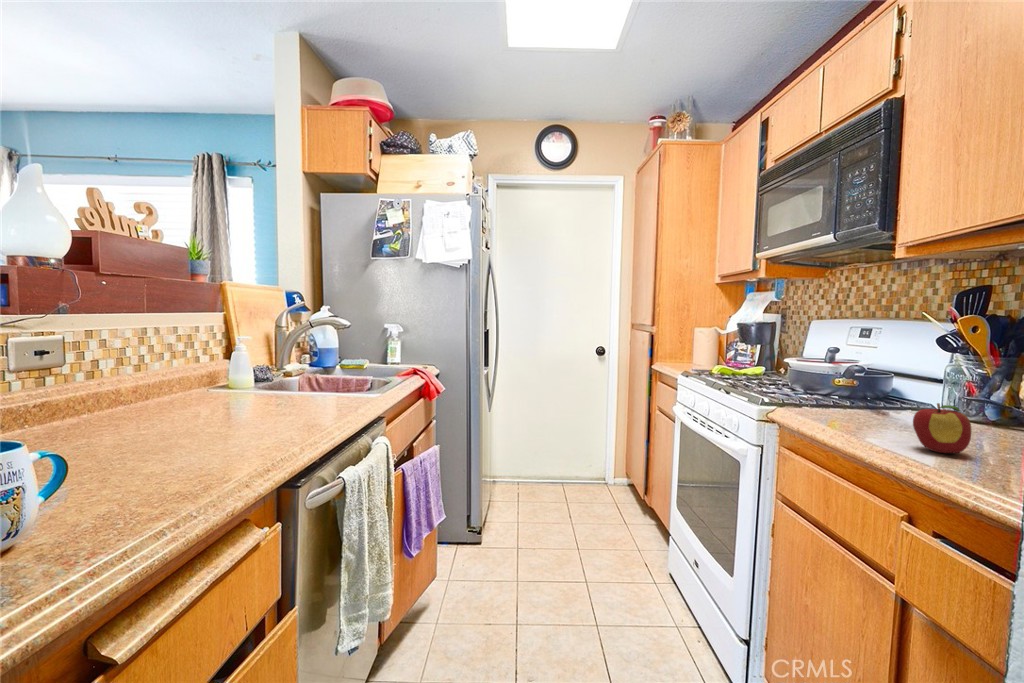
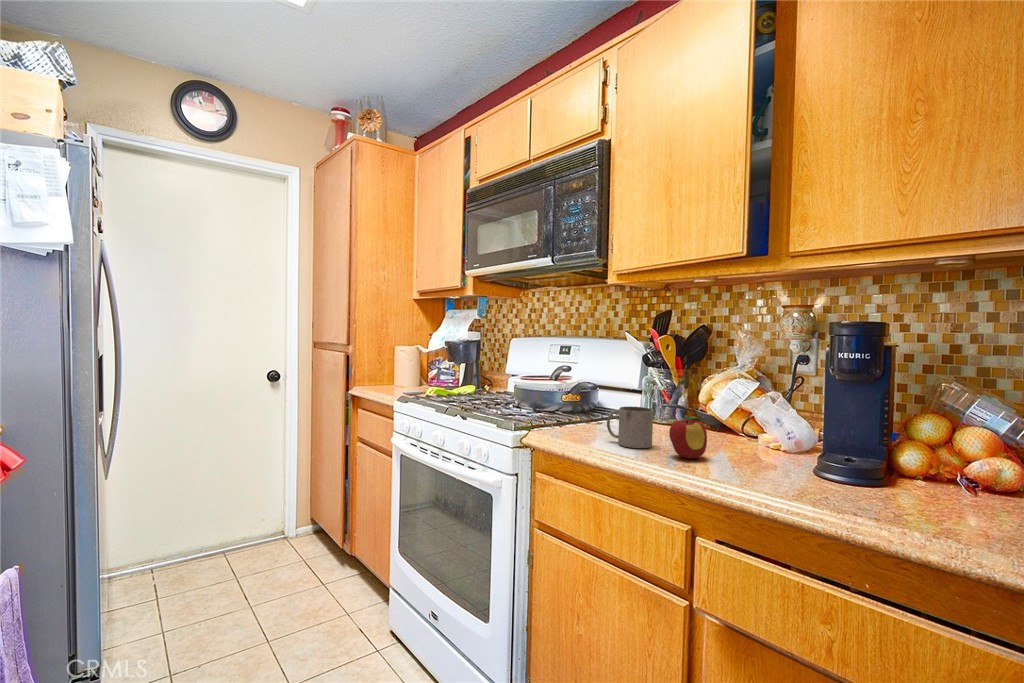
mug: none [851,389,909,435] -> present [607,407,653,448]

